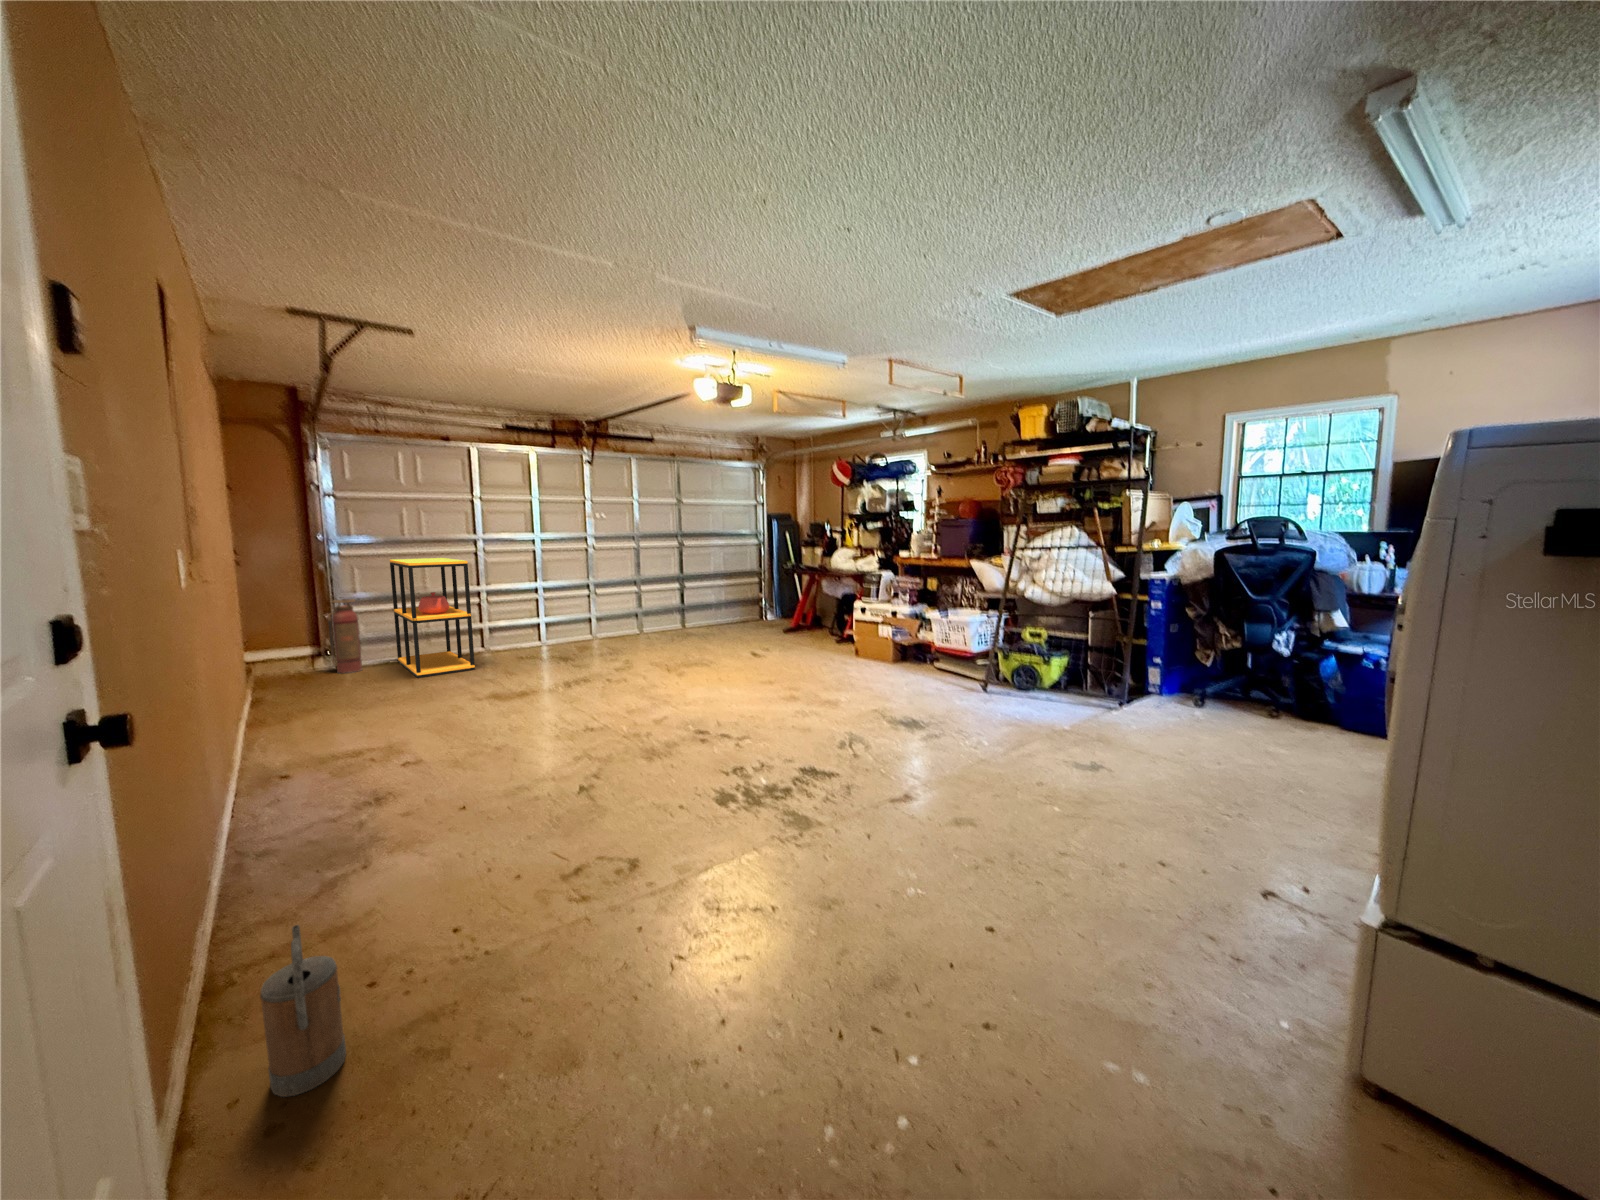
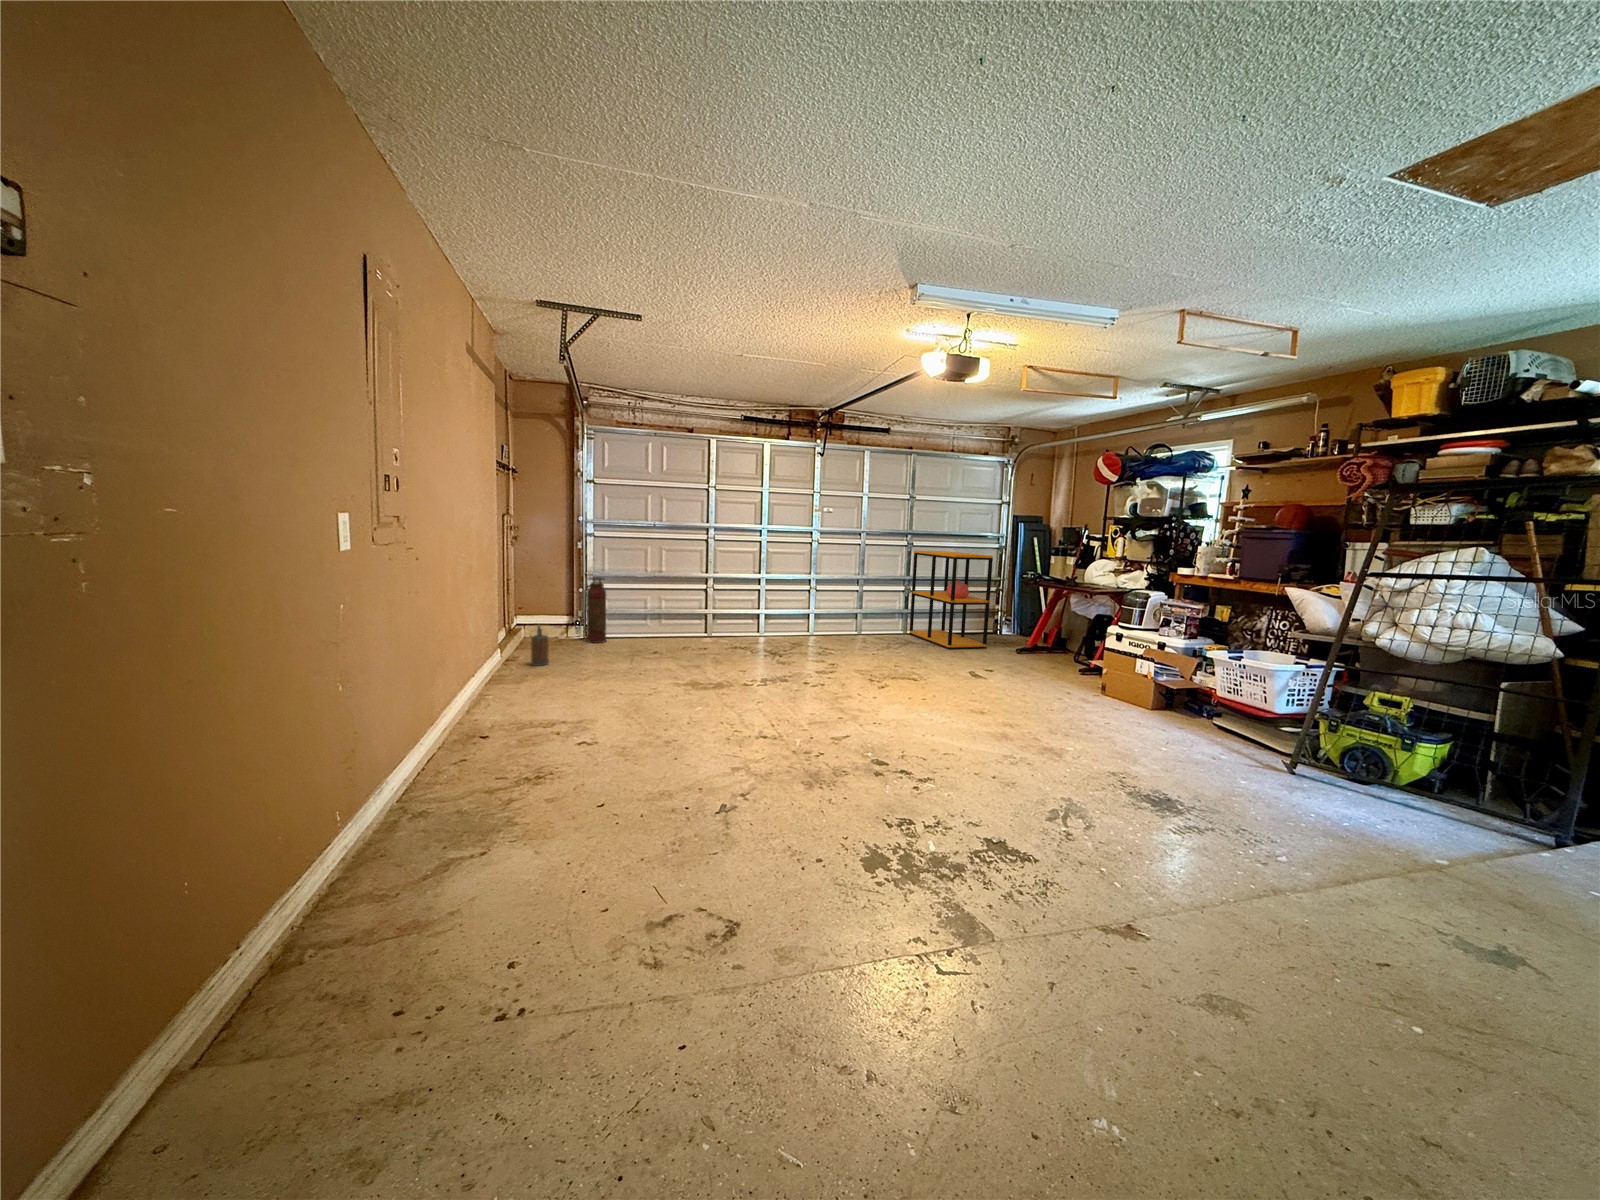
shelving unit: present [390,558,475,678] -> present [909,551,993,650]
watering can: present [260,925,346,1097] -> present [531,625,549,666]

